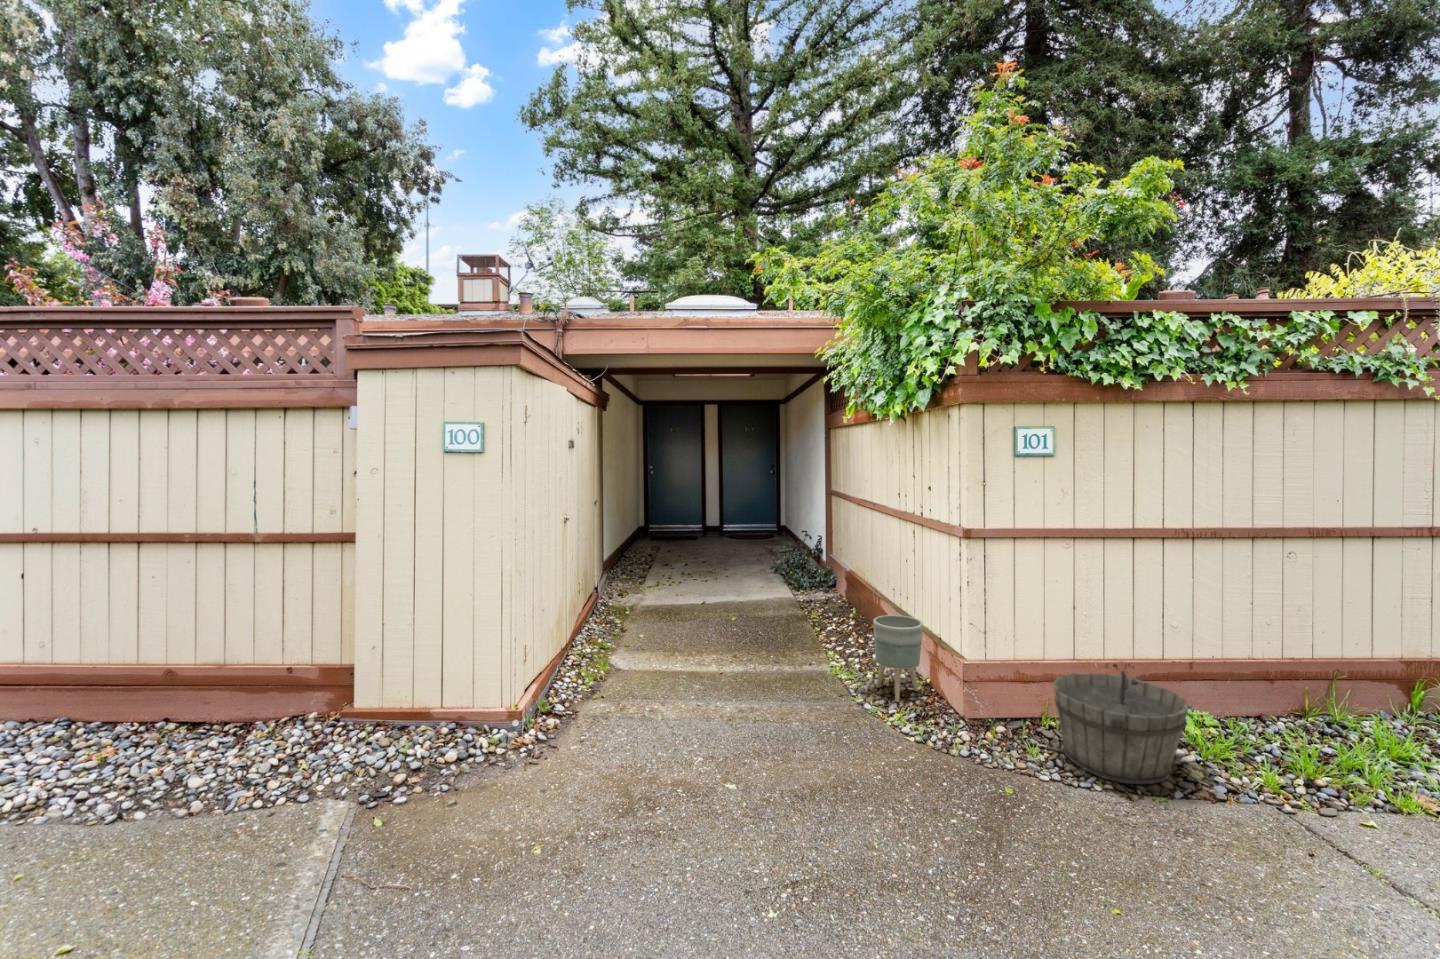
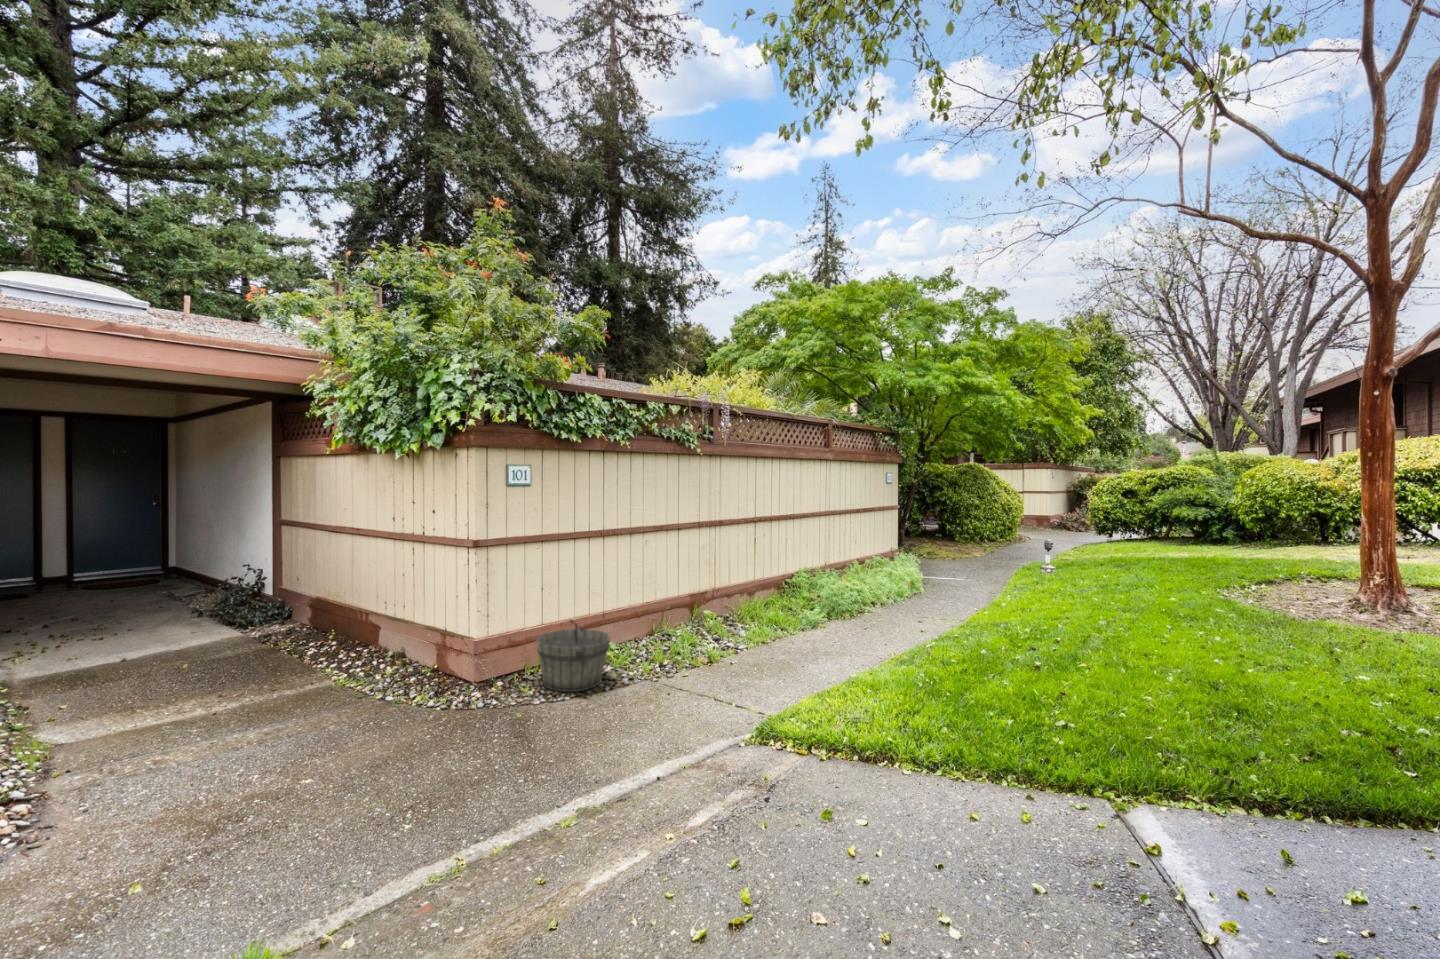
planter: present [873,615,923,702] -> none [389,618,434,689]

